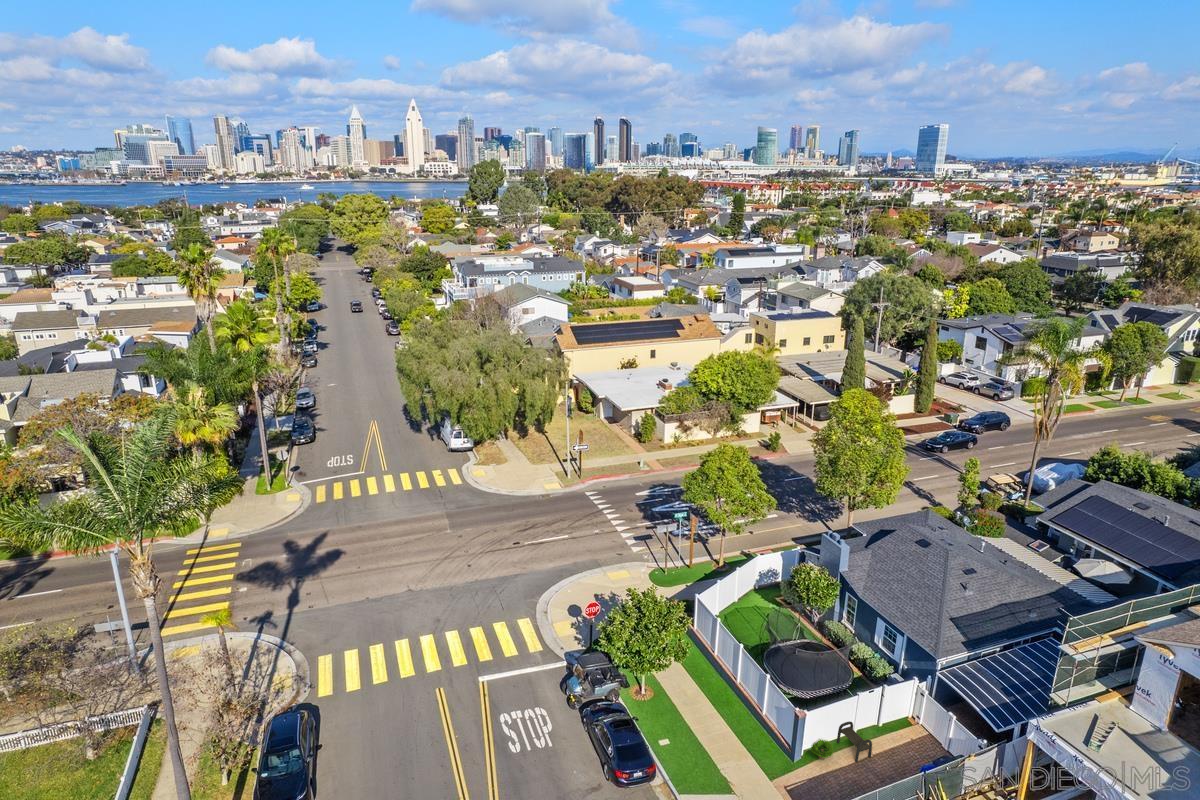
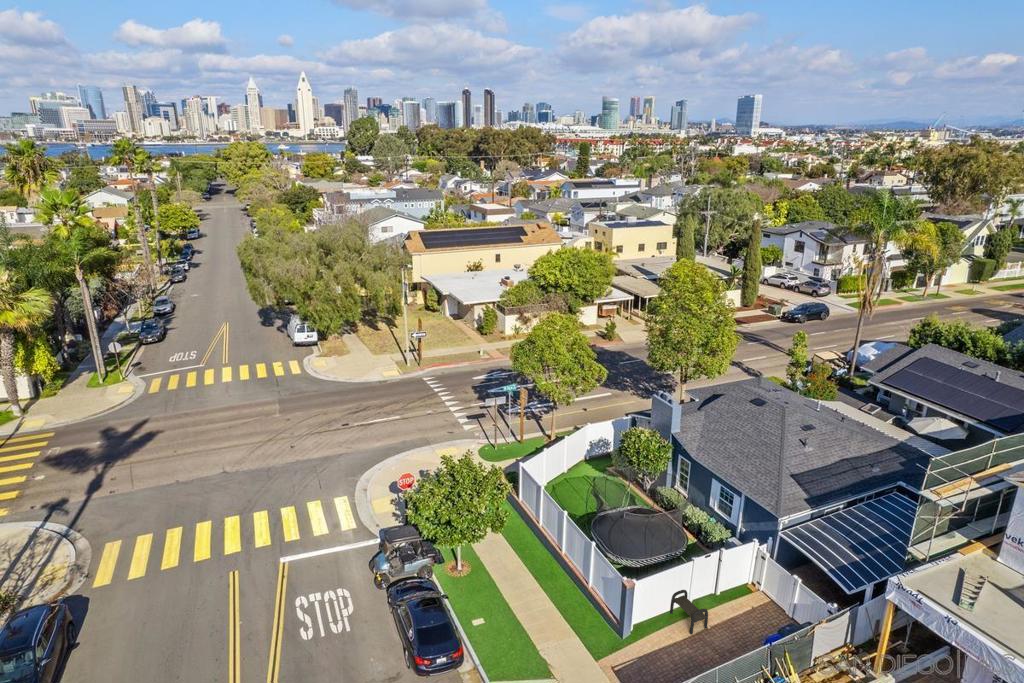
potted plant: present [811,739,833,760] -> none [640,609,667,634]

